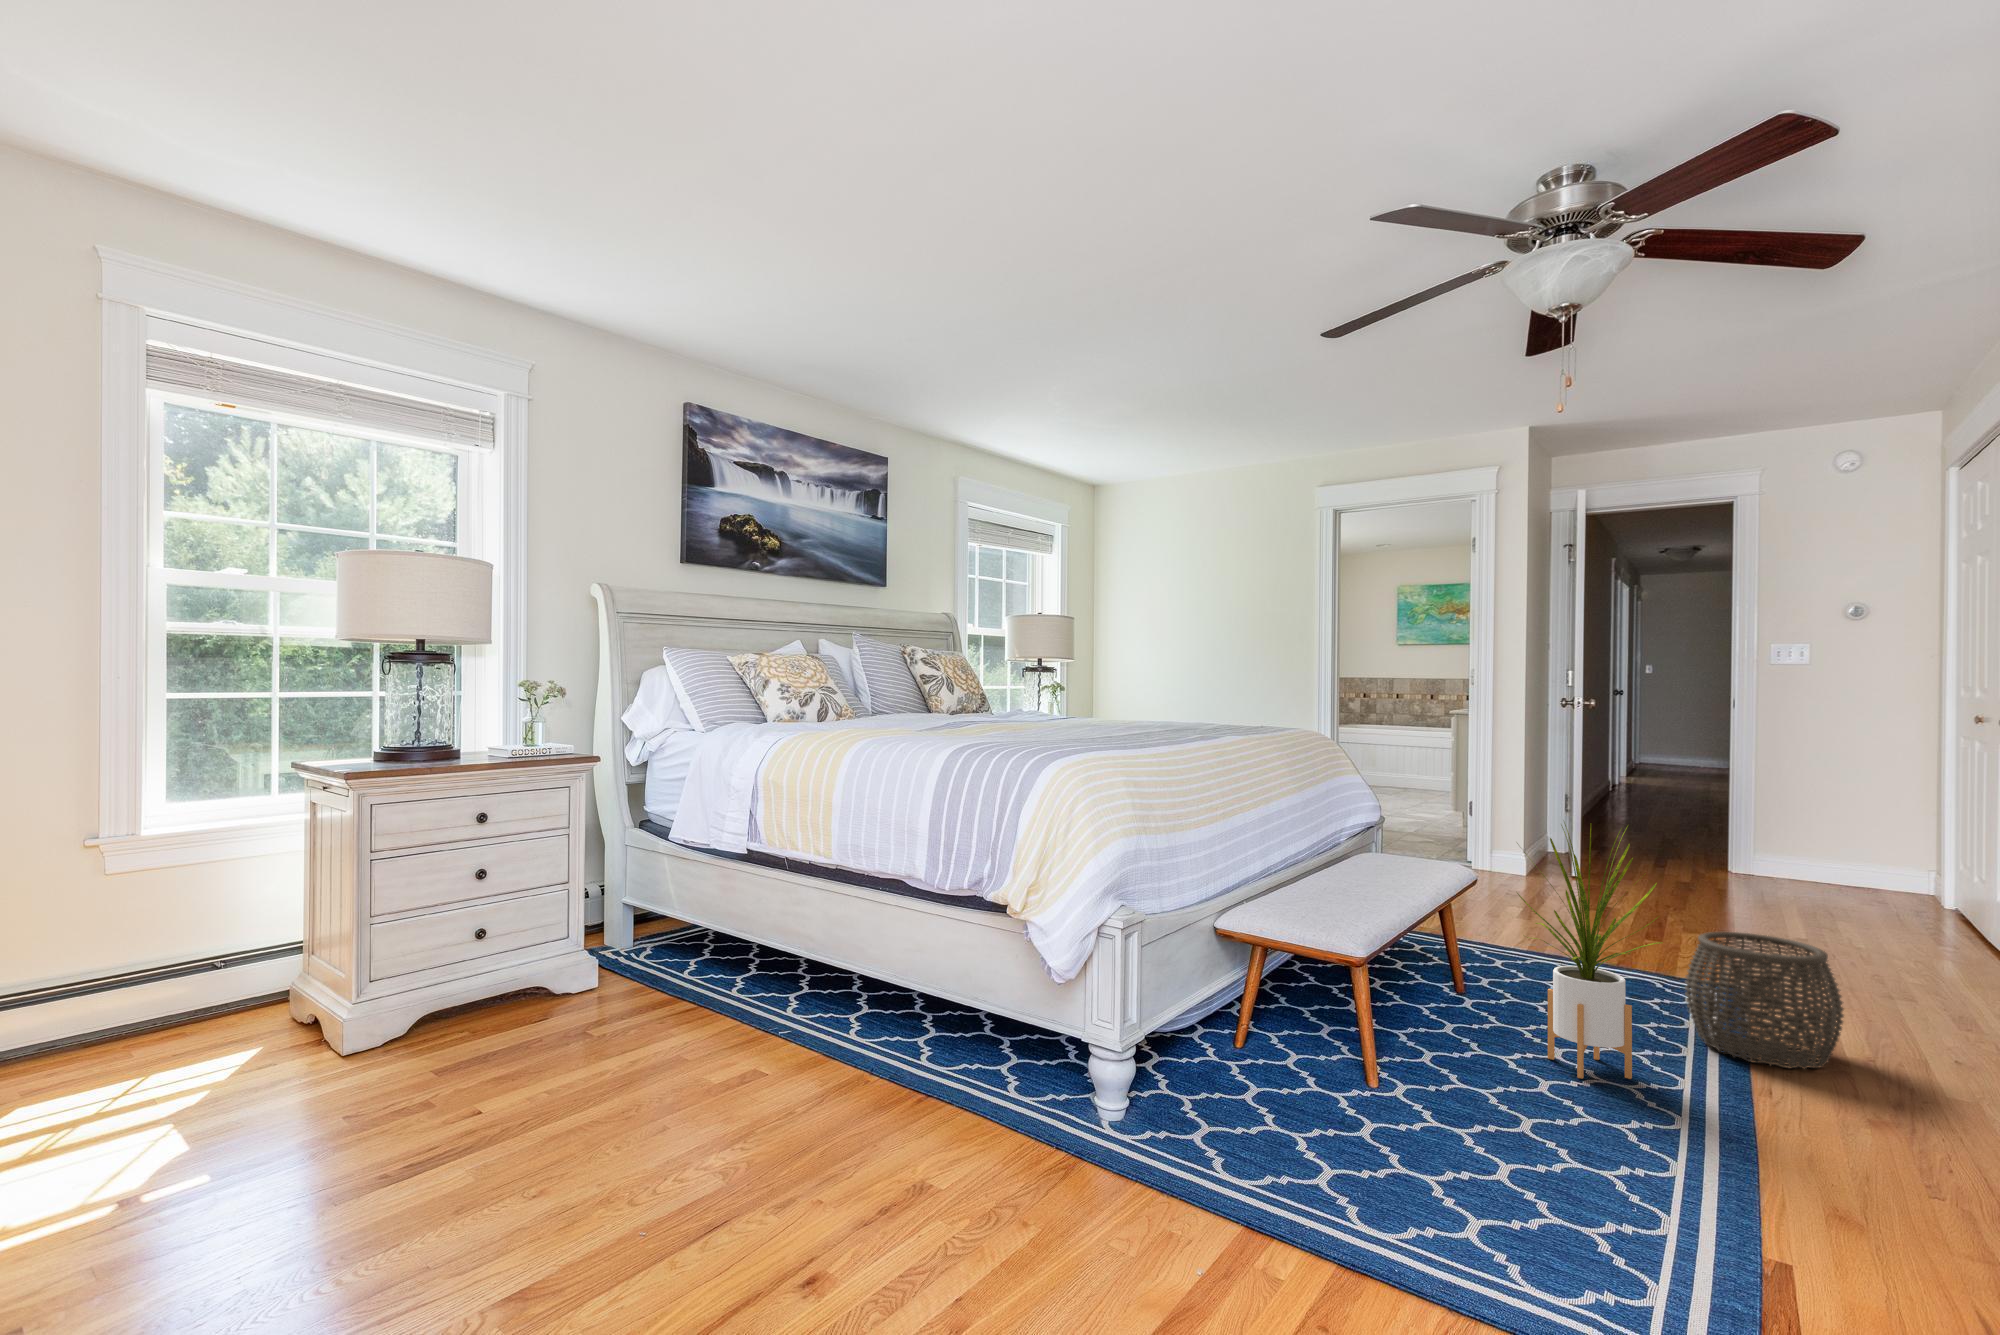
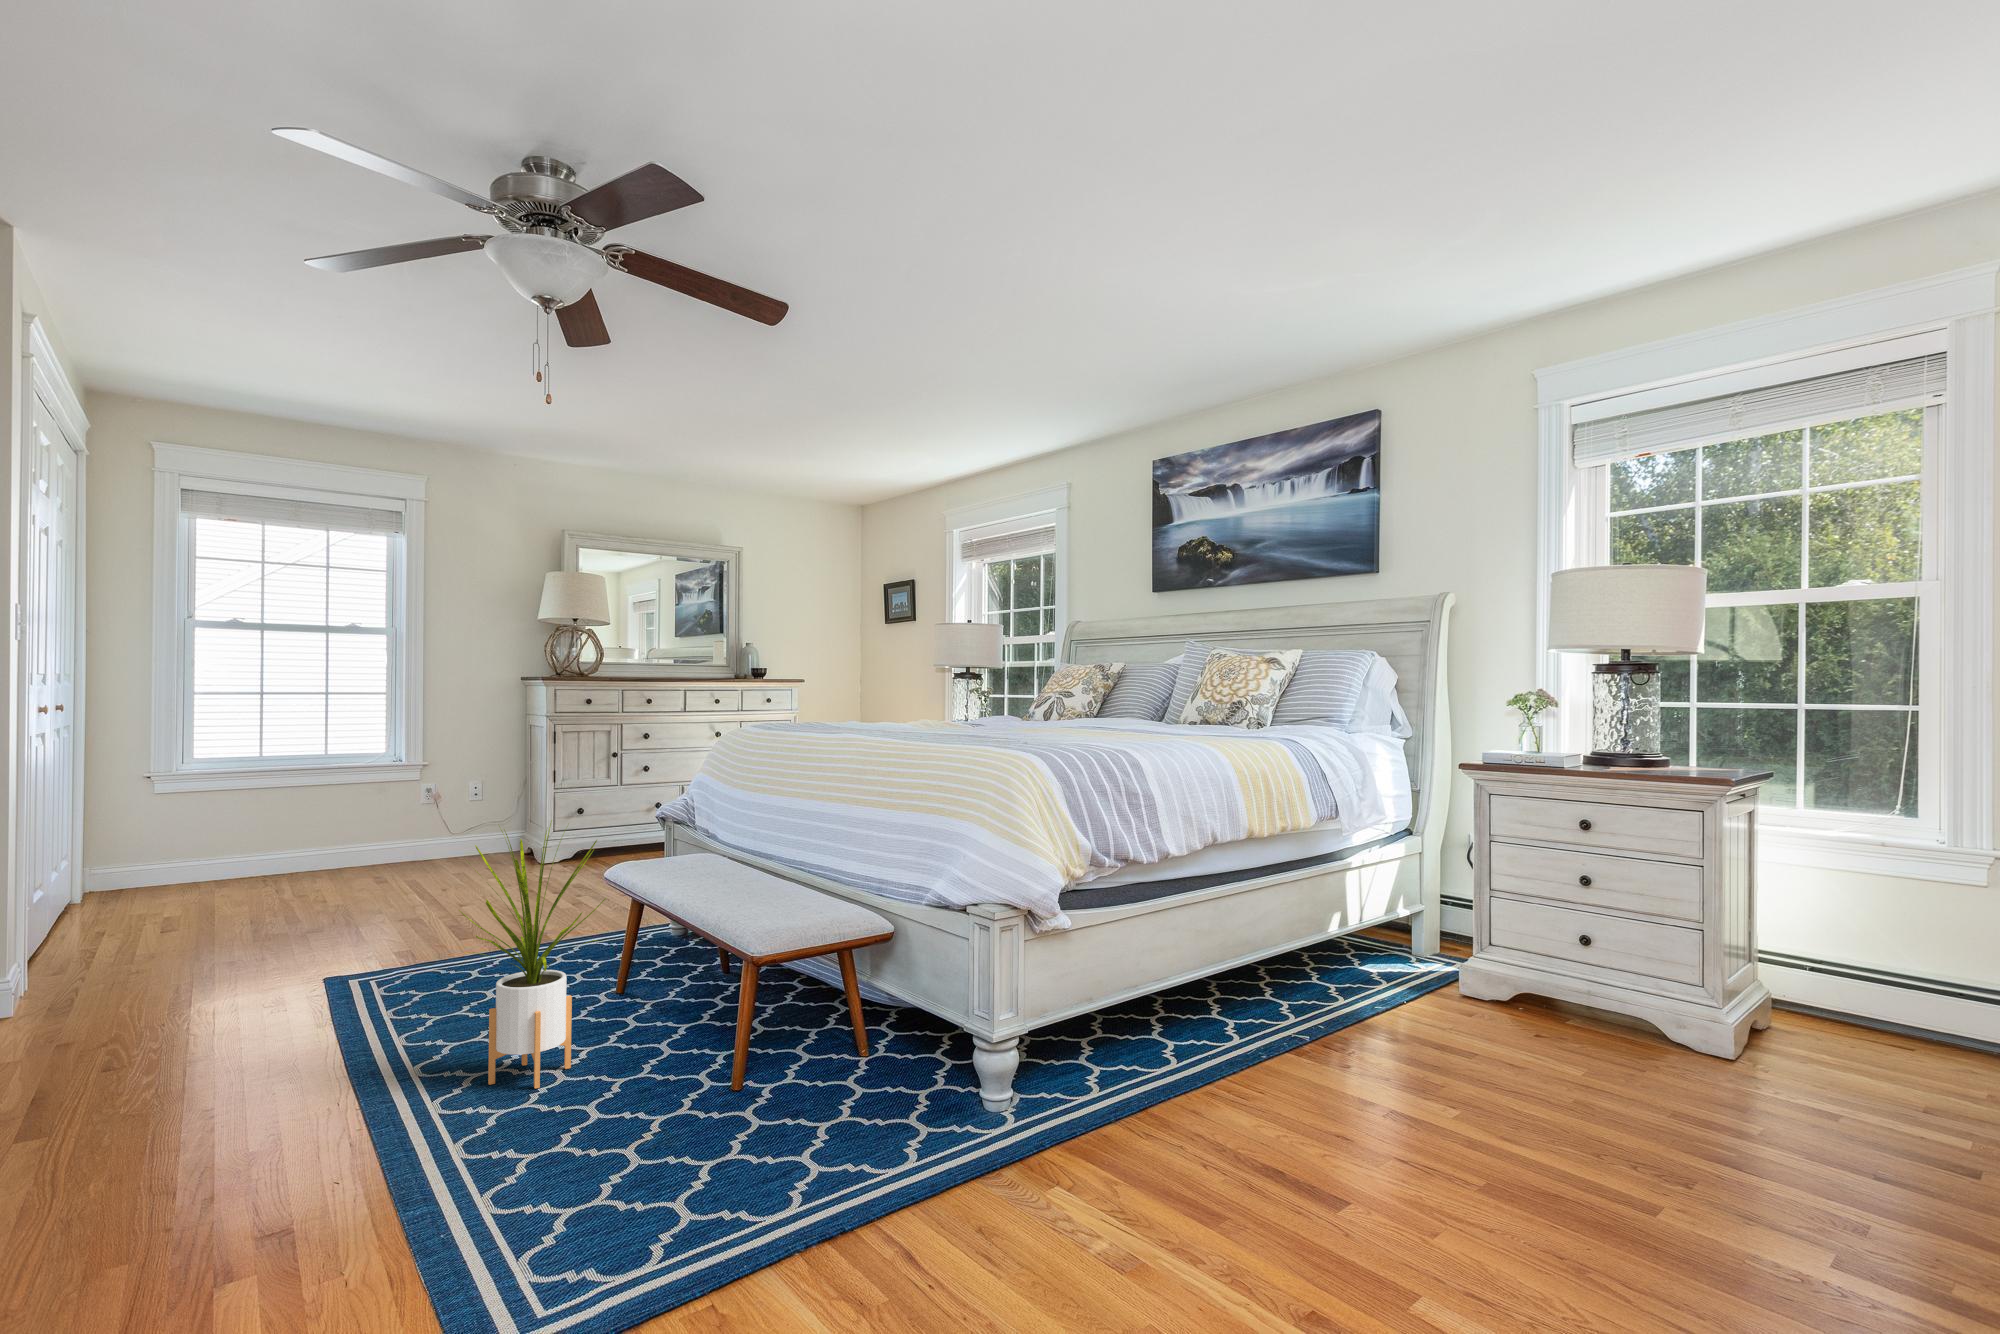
woven basket: present [1685,932,1844,1069] -> none [291,1018,500,1232]

